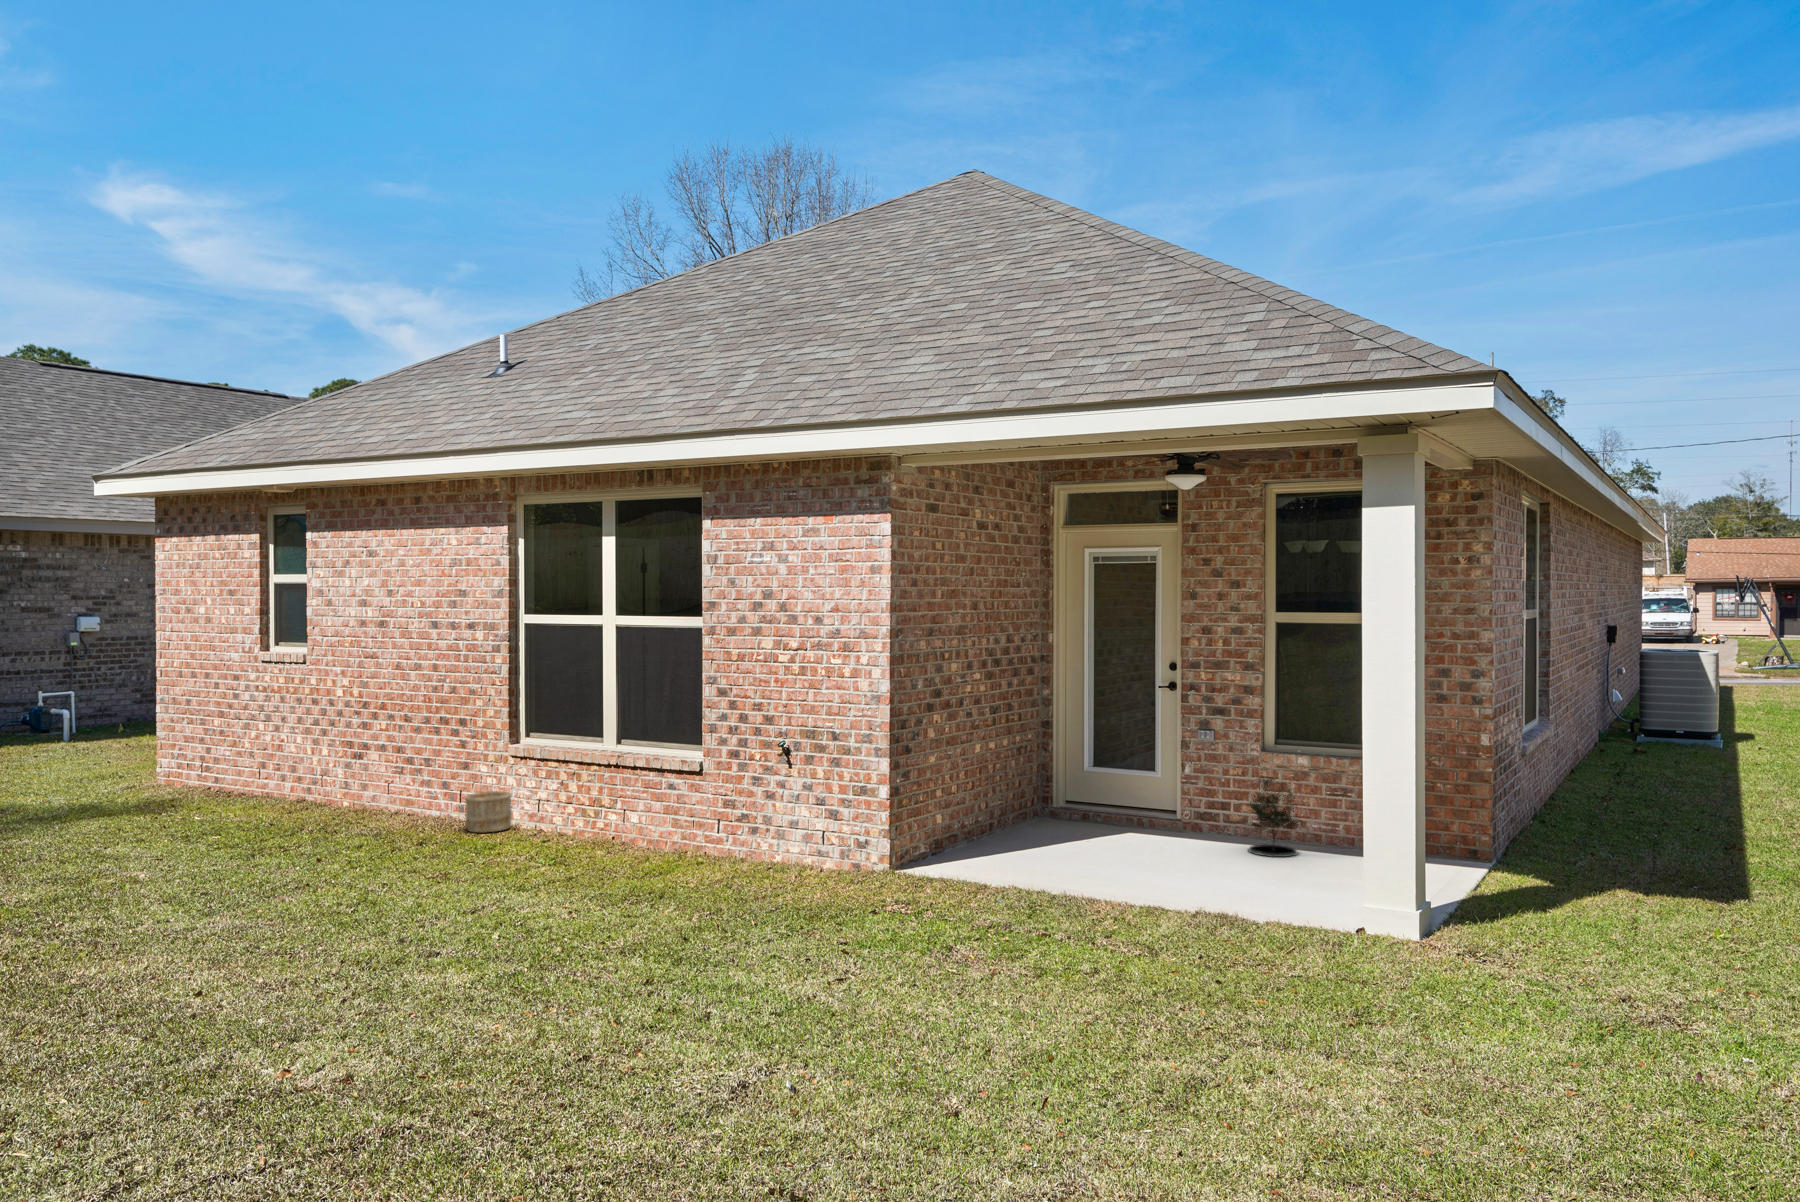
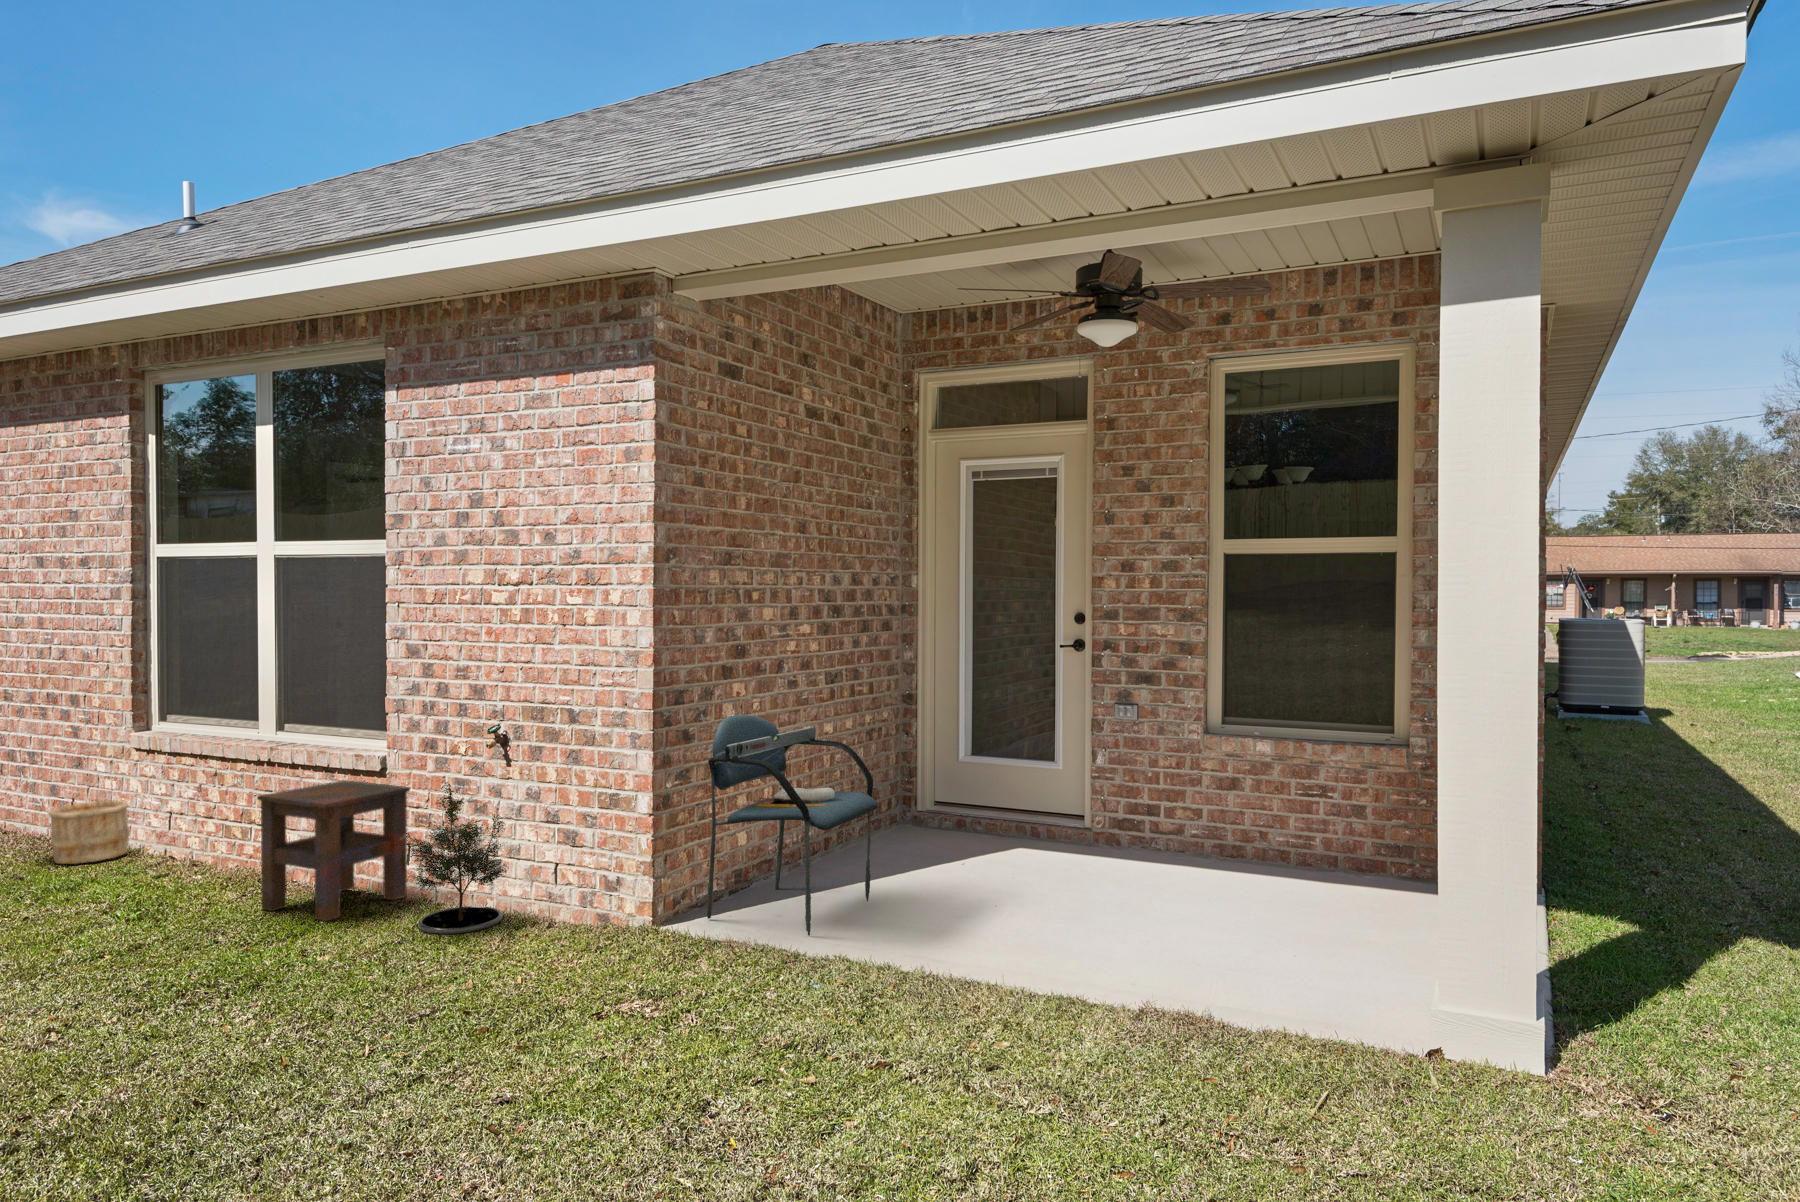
chair: none [922,736,1032,878] -> present [707,715,878,936]
potted tree: present [1248,767,1299,857] -> present [406,781,509,934]
side table: none [632,777,722,865] -> present [257,780,410,921]

